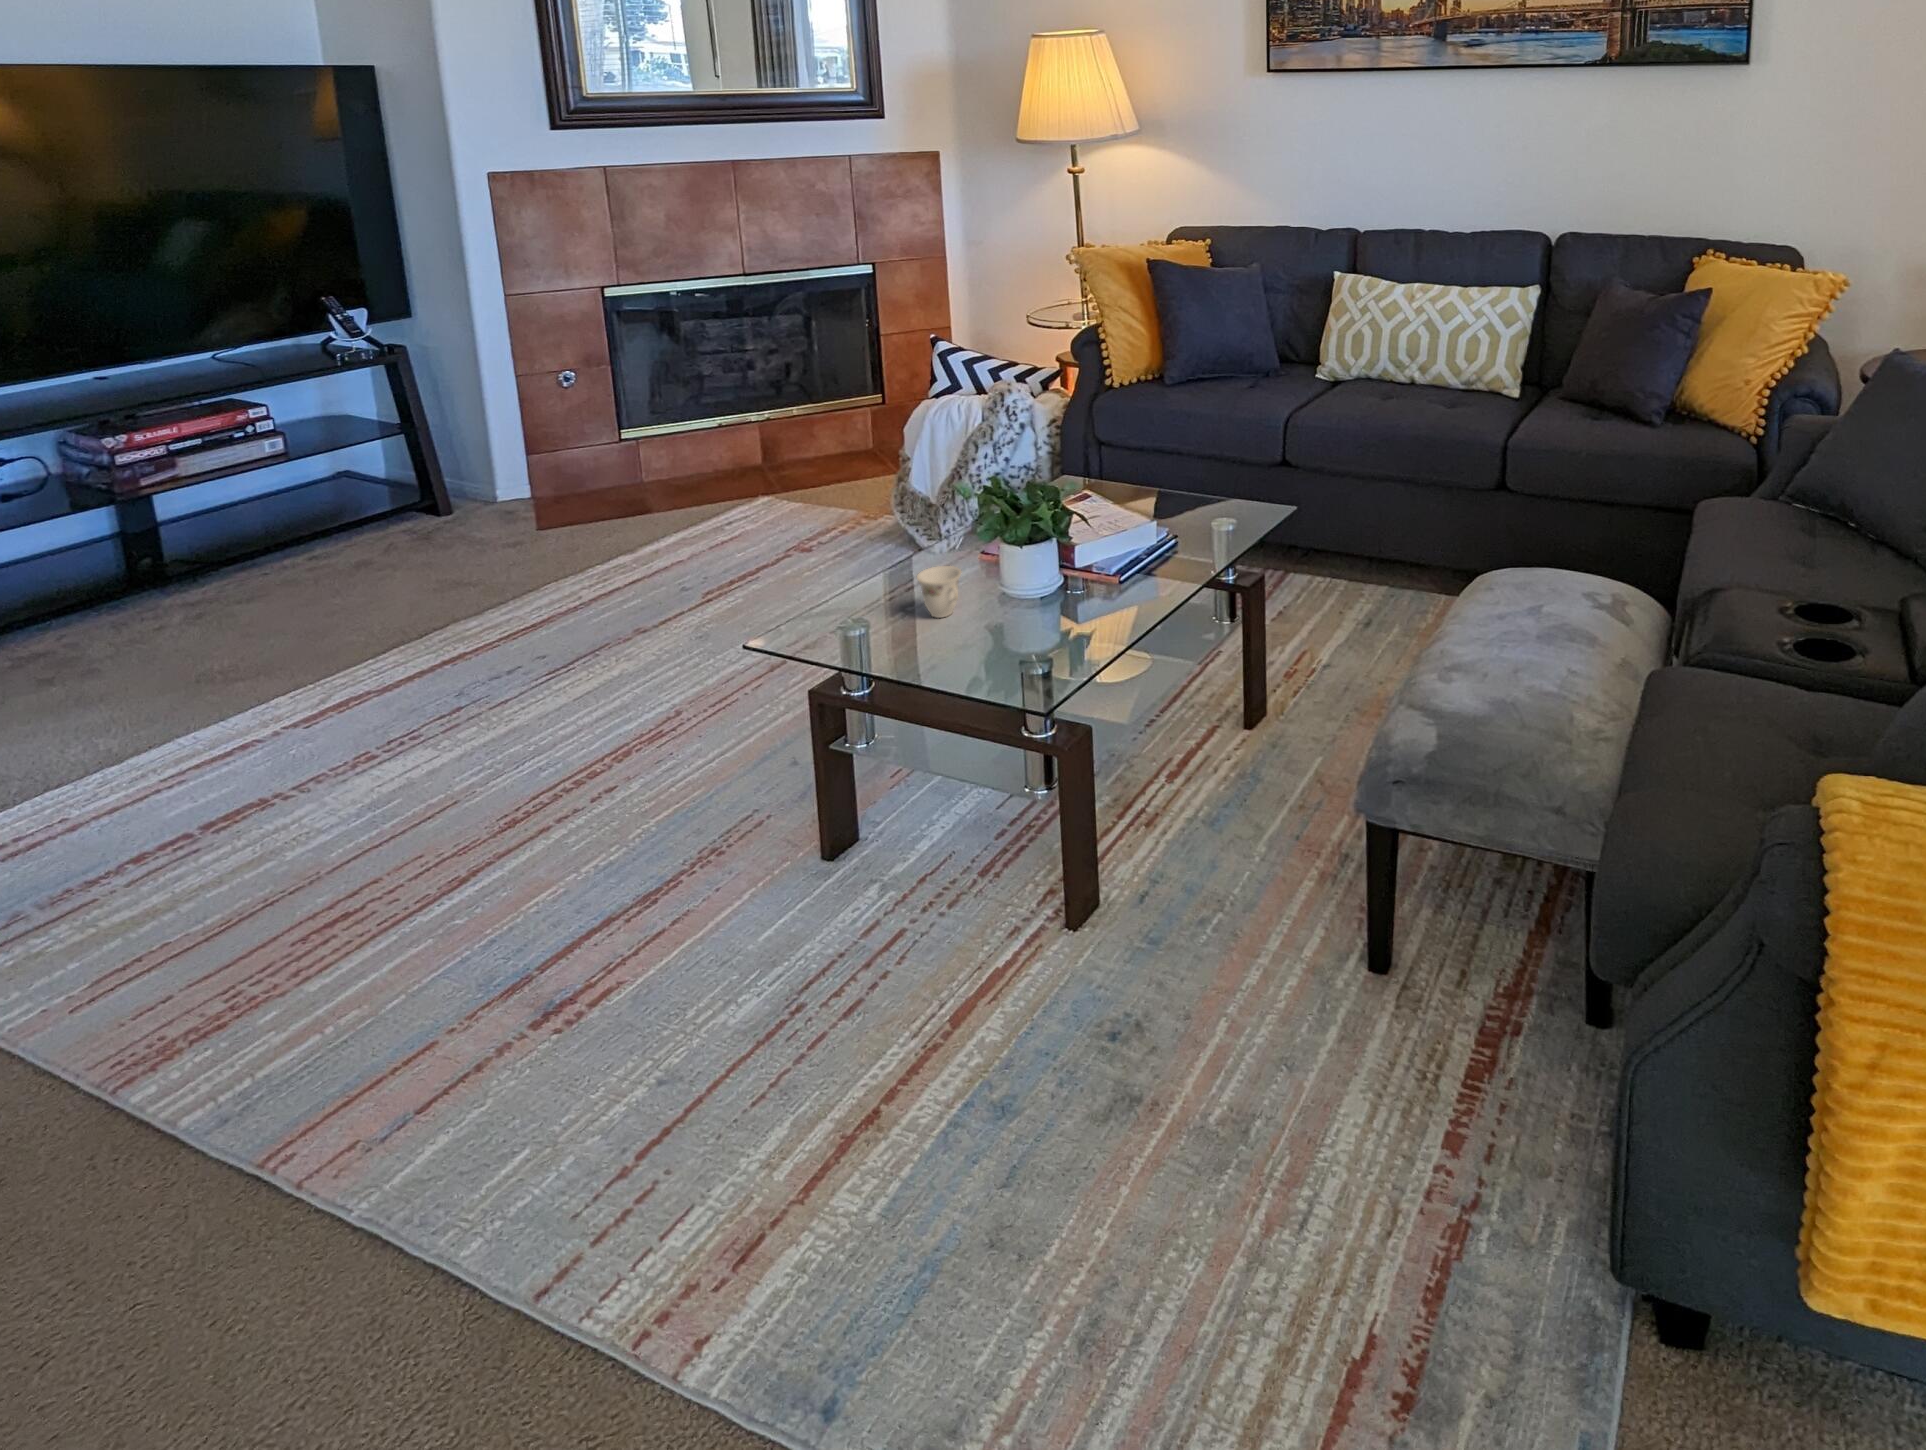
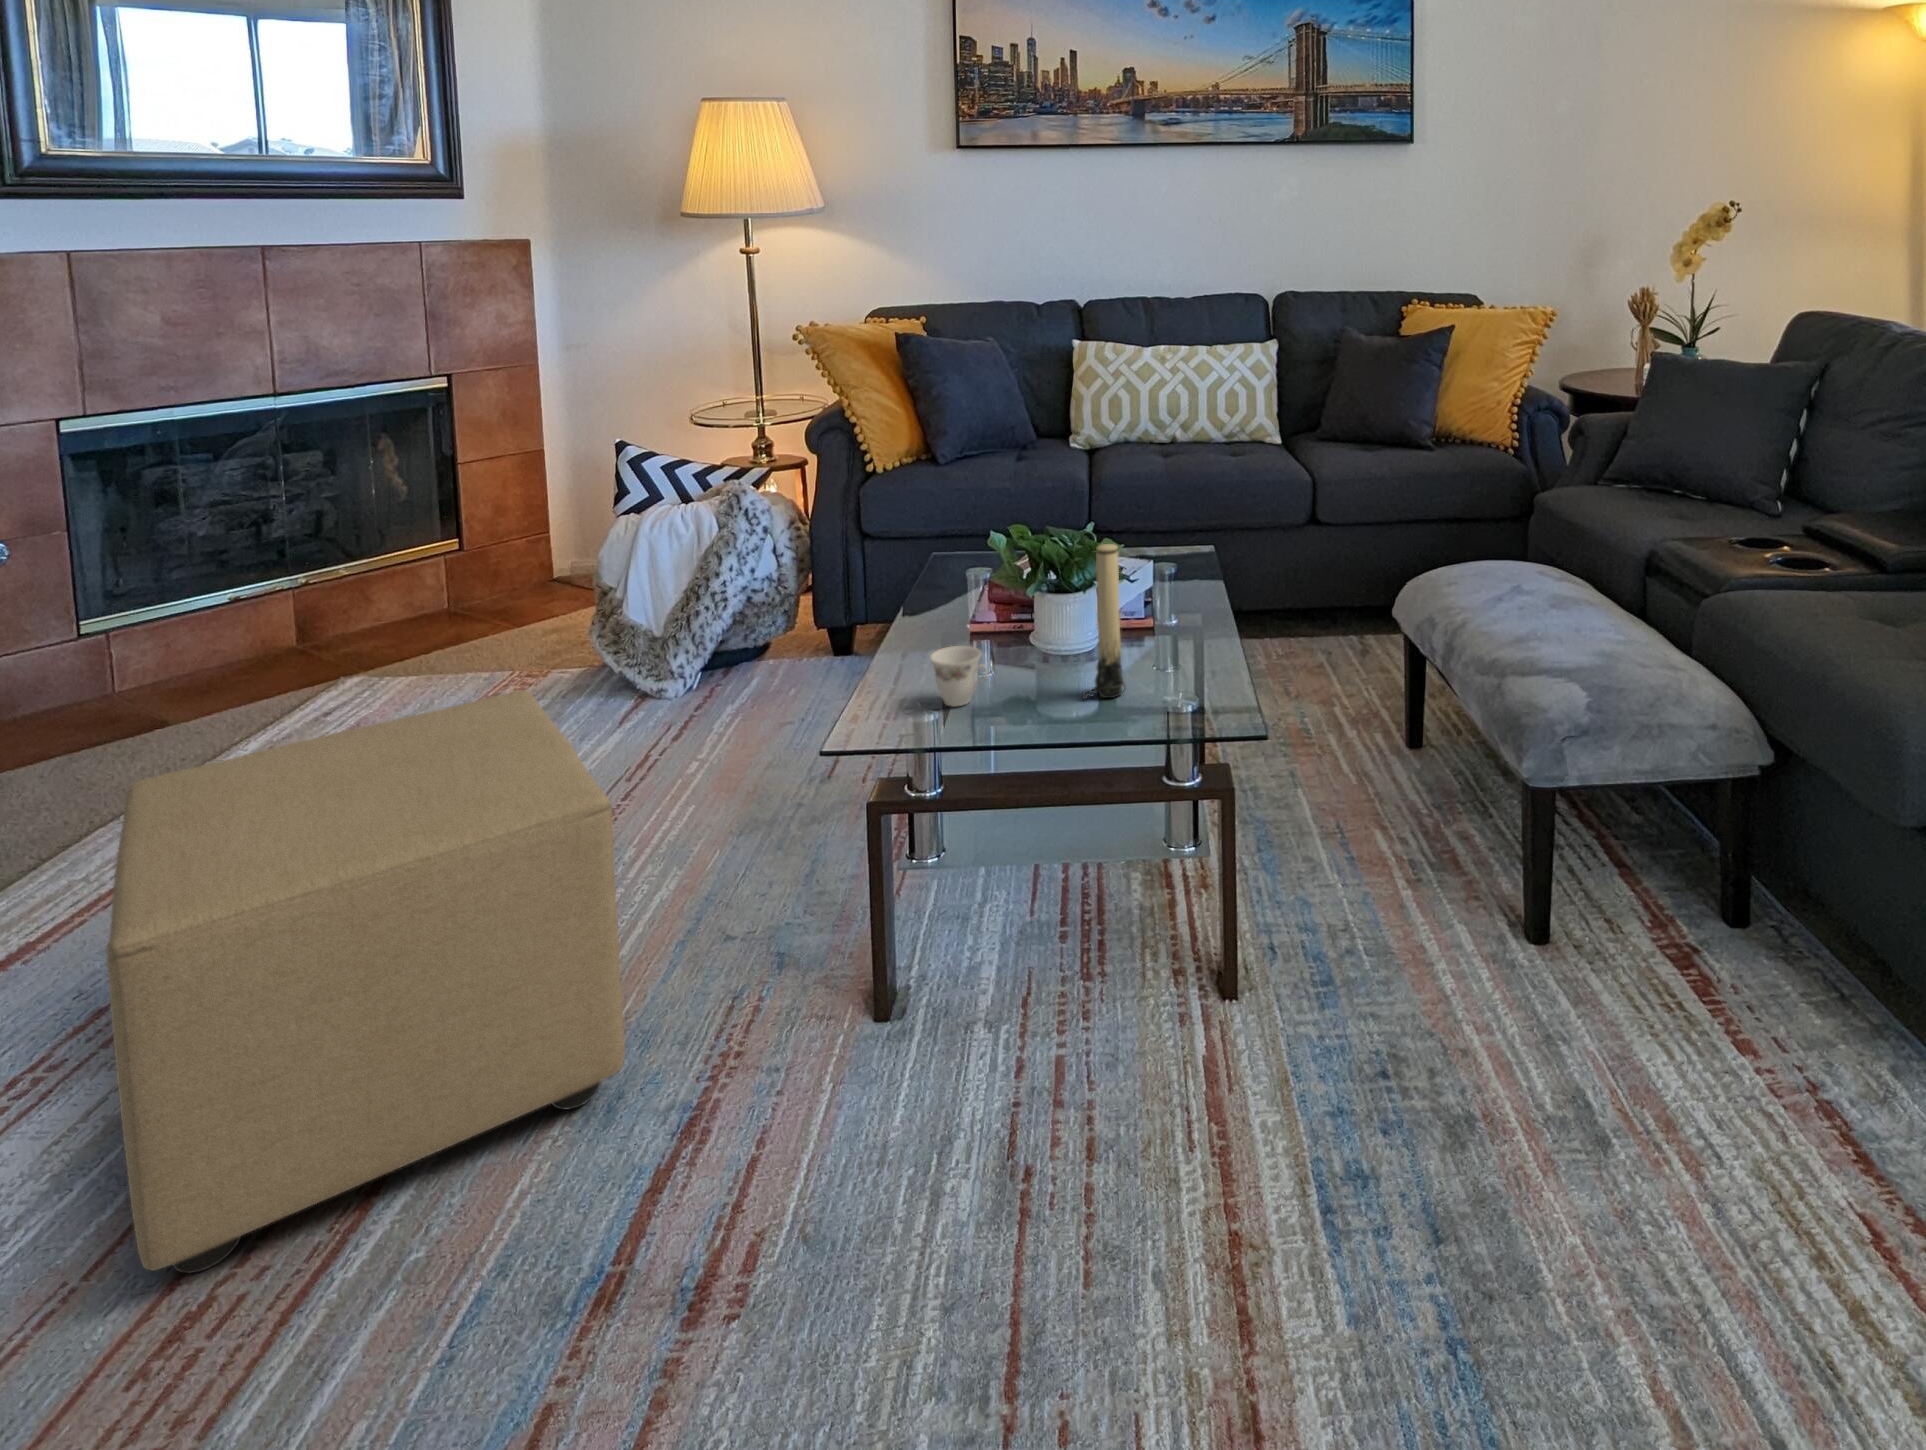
candle: none [1022,501,1060,638] -> present [1082,544,1126,699]
ottoman: none [297,543,696,881] -> present [106,690,625,1273]

